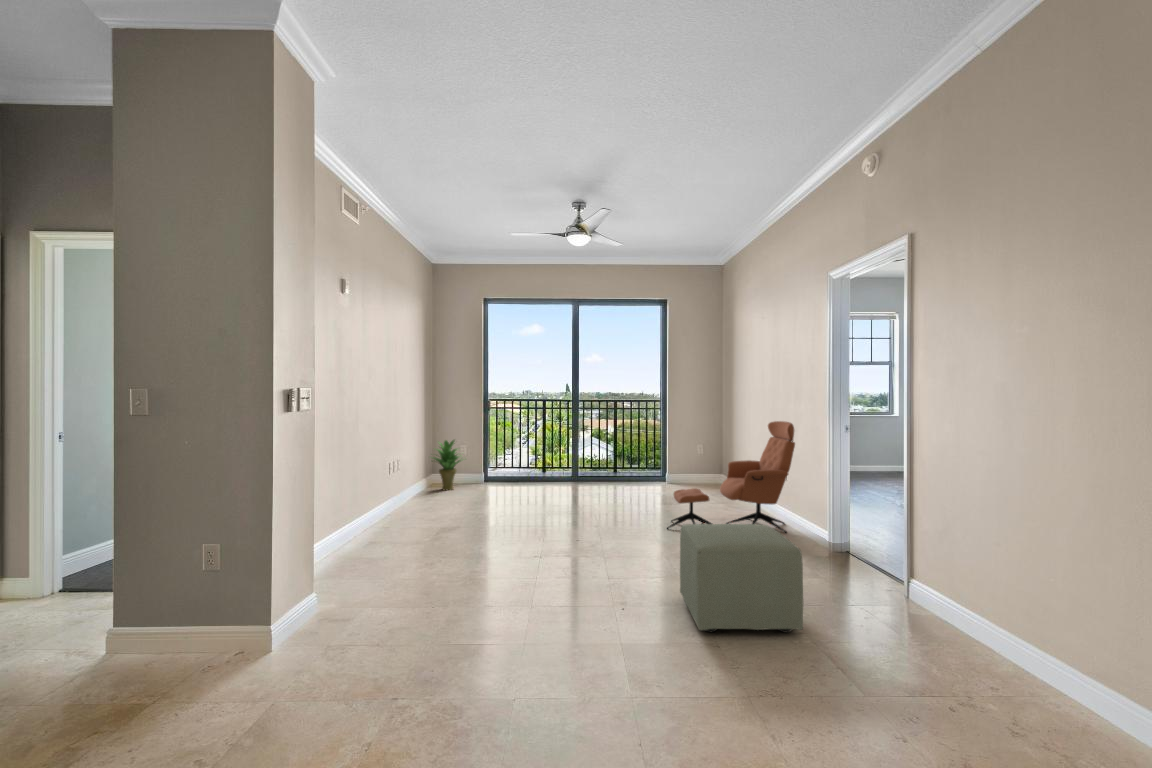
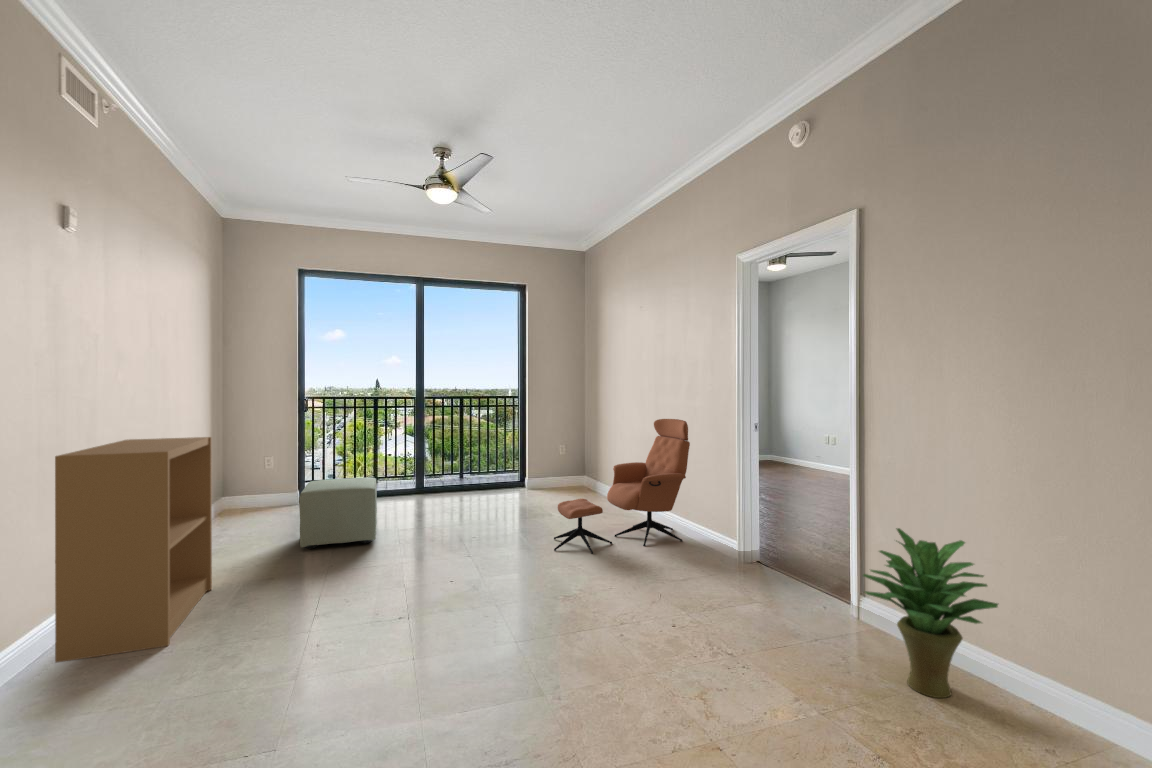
bookshelf: none [340,425,422,555] -> present [55,437,212,662]
potted plant: present [433,440,461,490] -> present [863,528,998,698]
ottoman: present [680,524,803,633] -> present [299,478,377,549]

